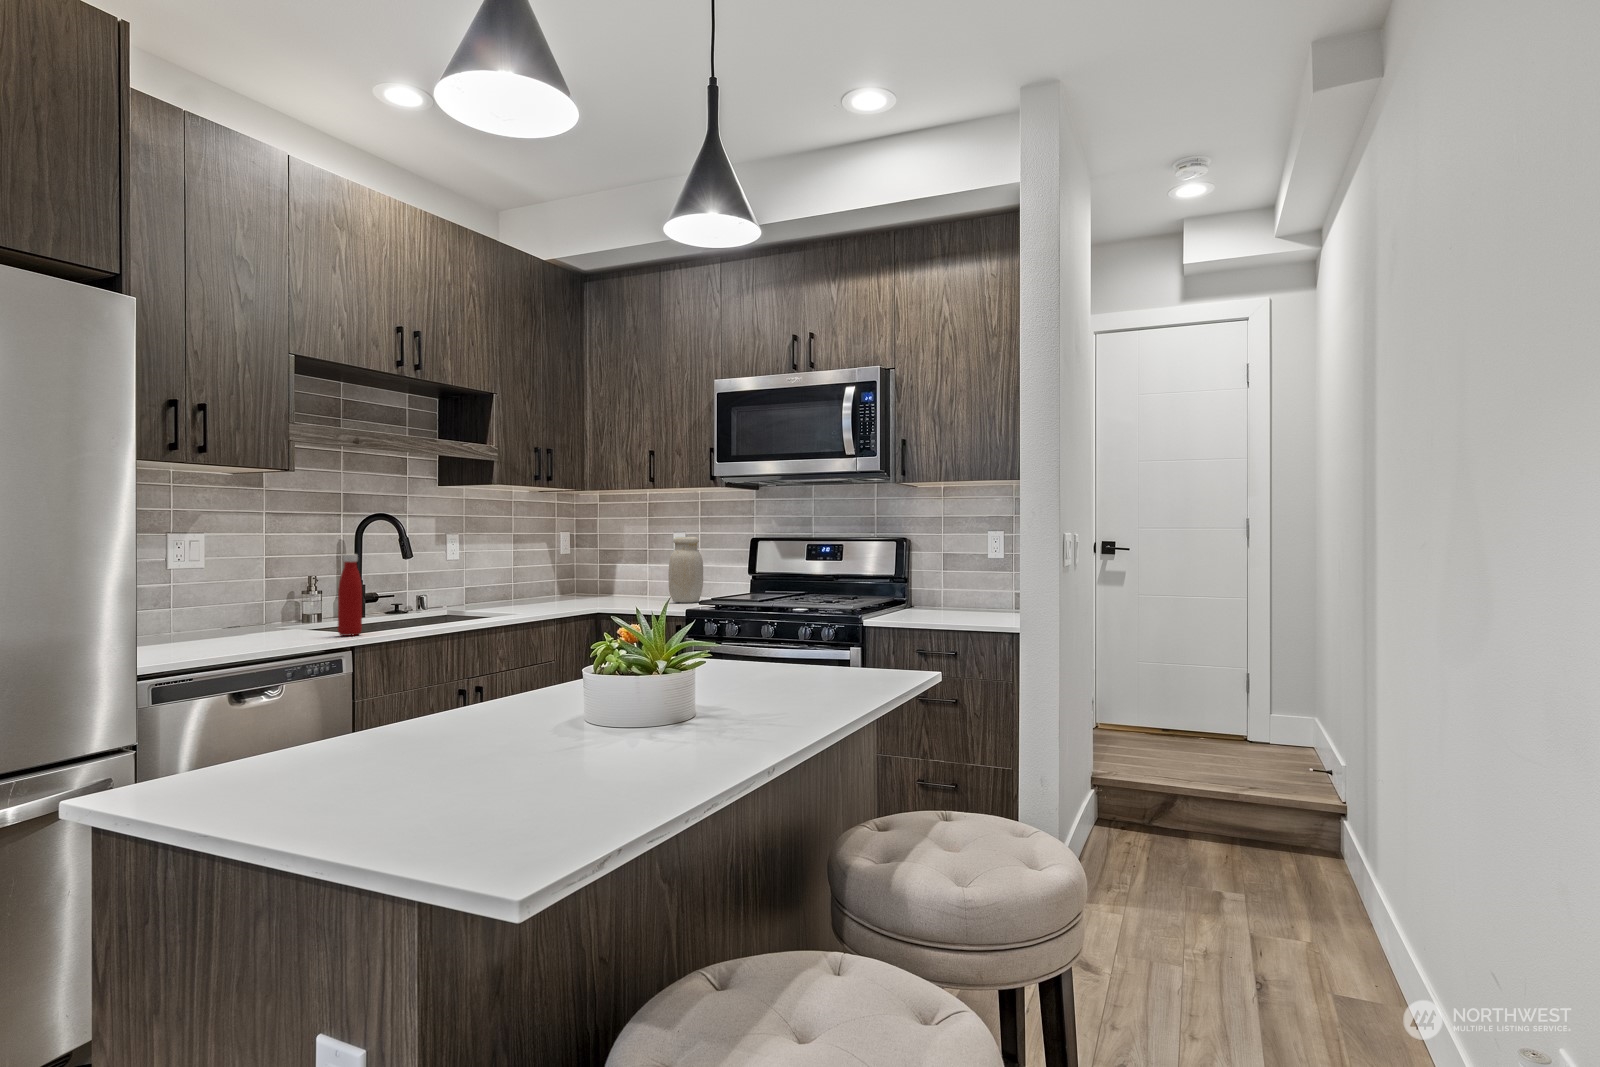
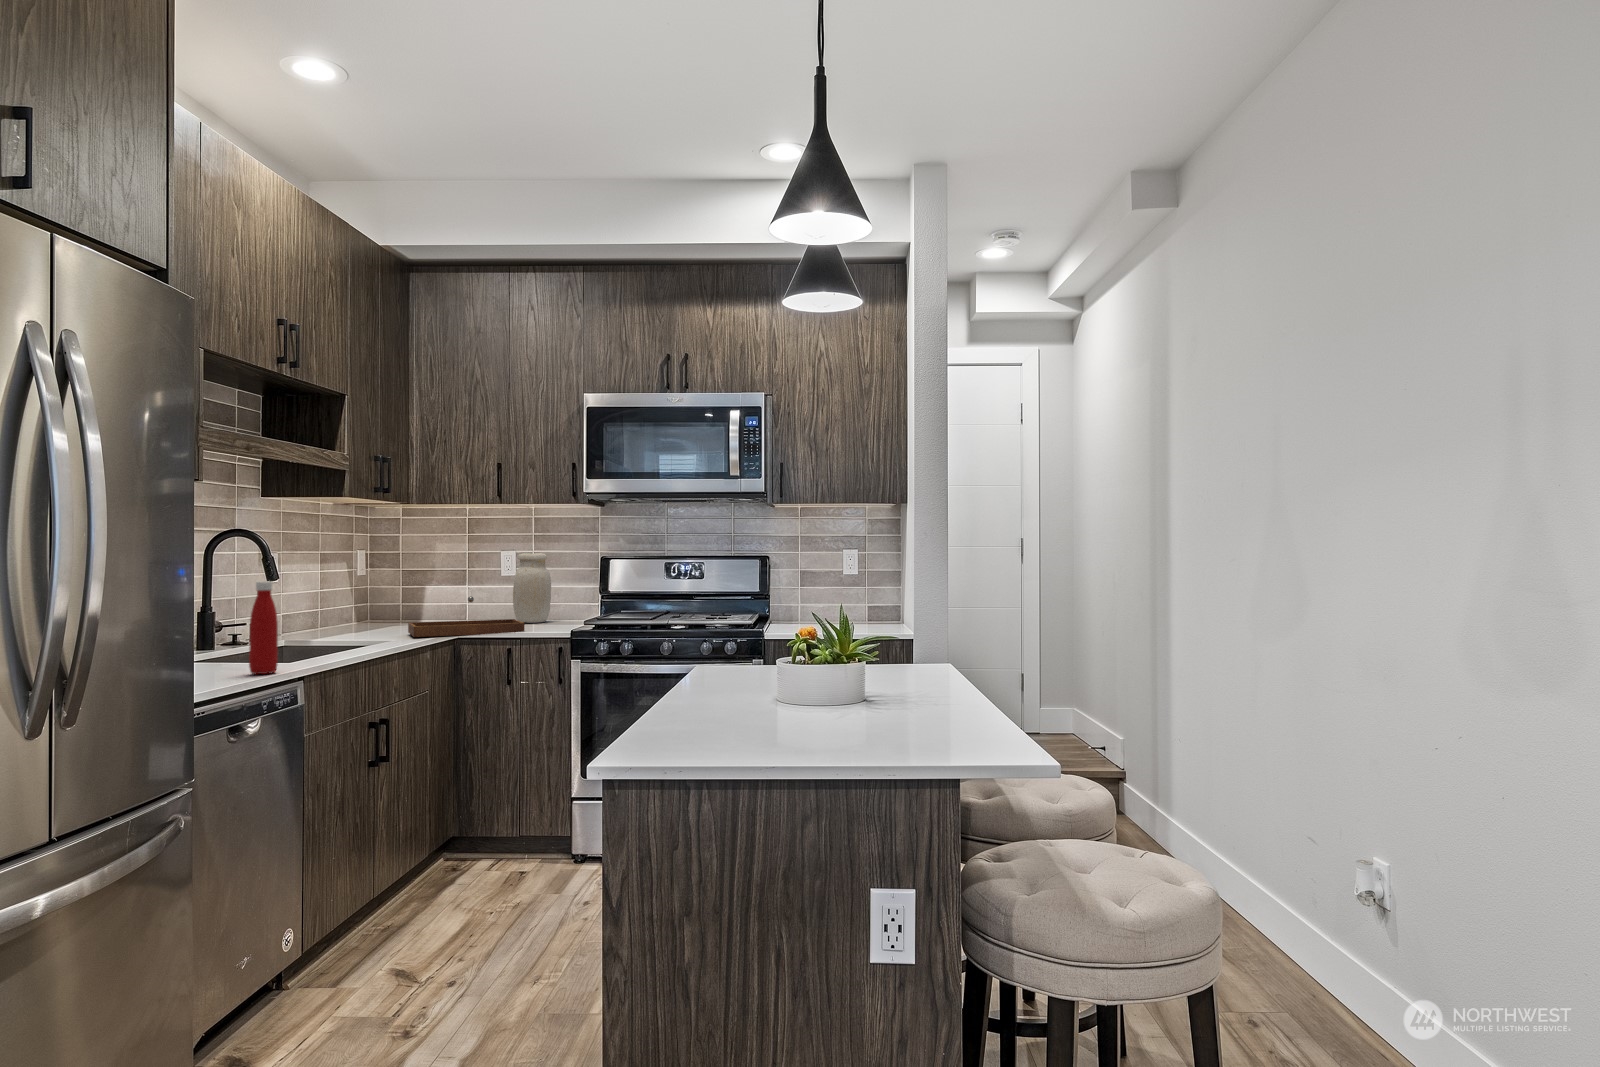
tray: none [552,576,657,611] -> present [408,596,525,637]

